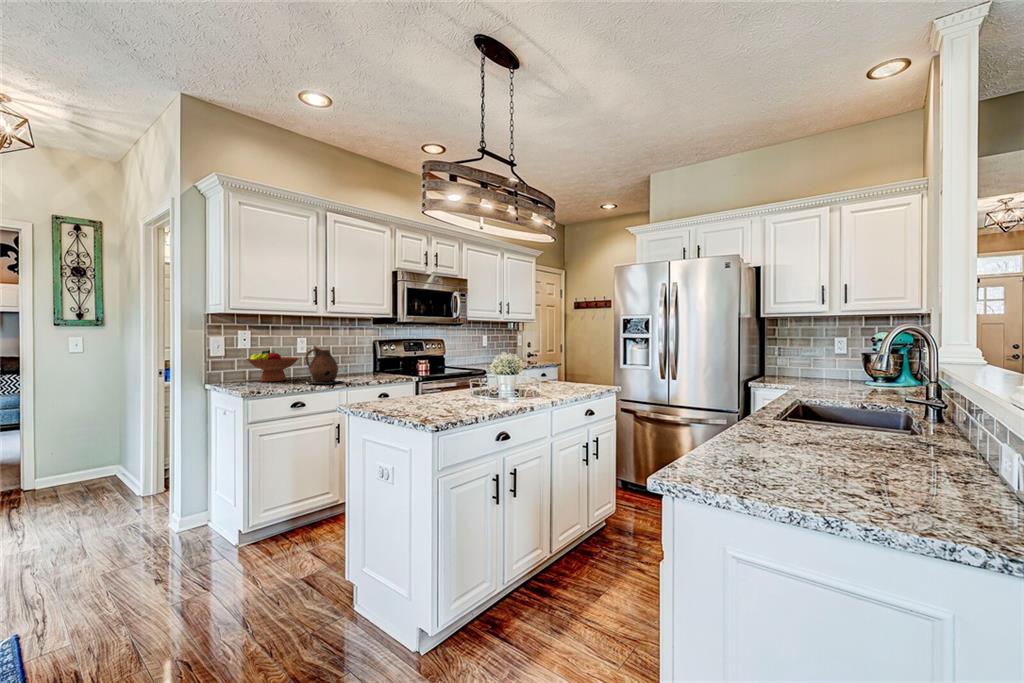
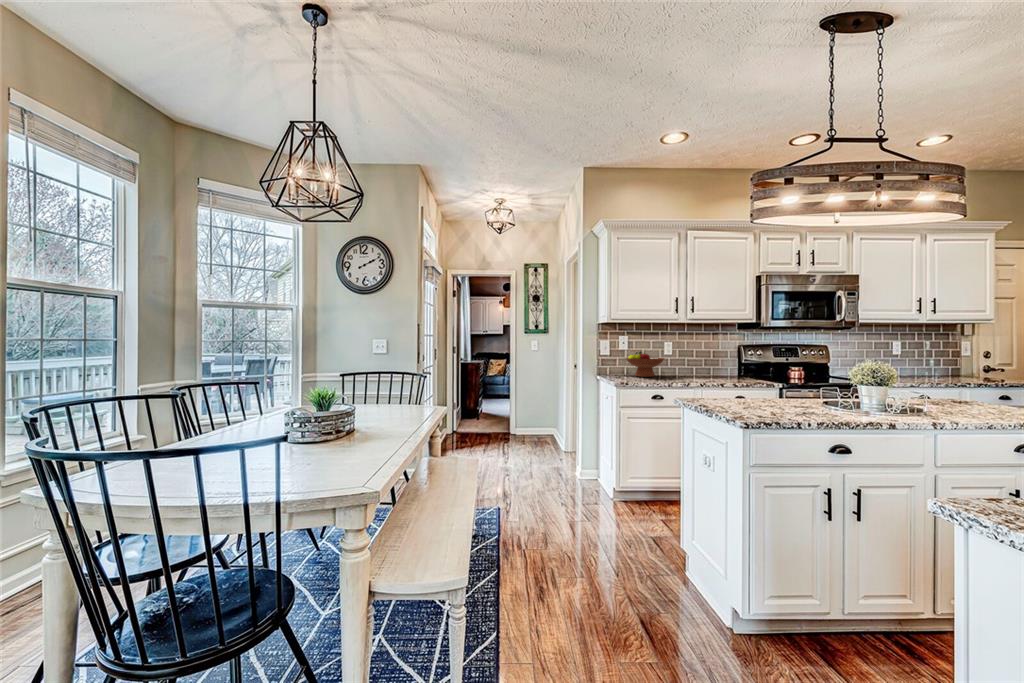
ceramic pitcher: present [306,346,343,384] -> none [668,348,701,382]

